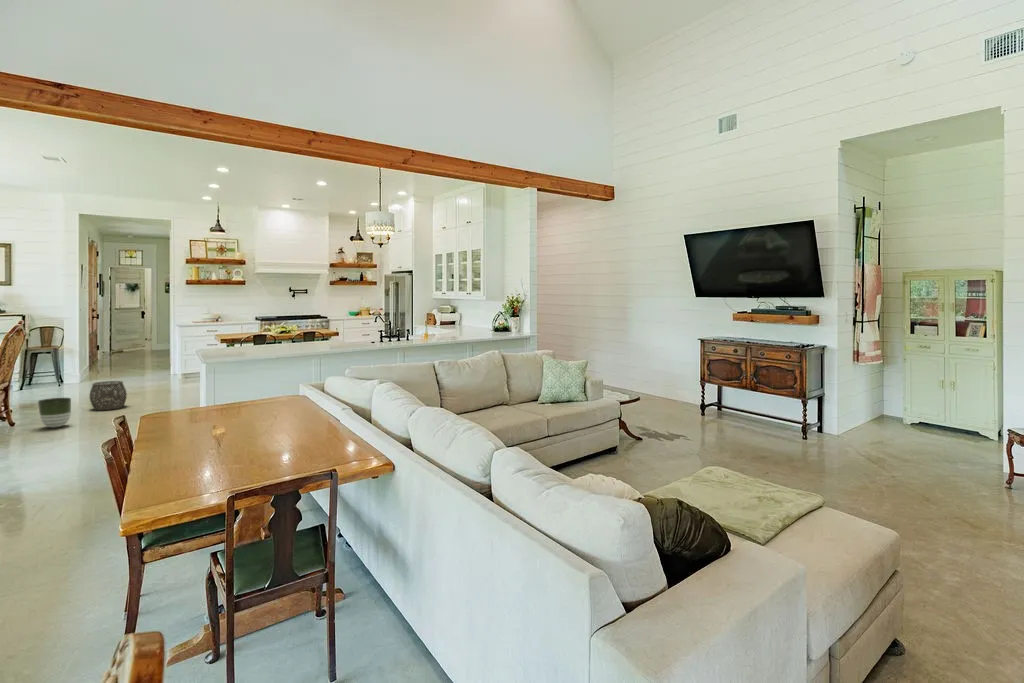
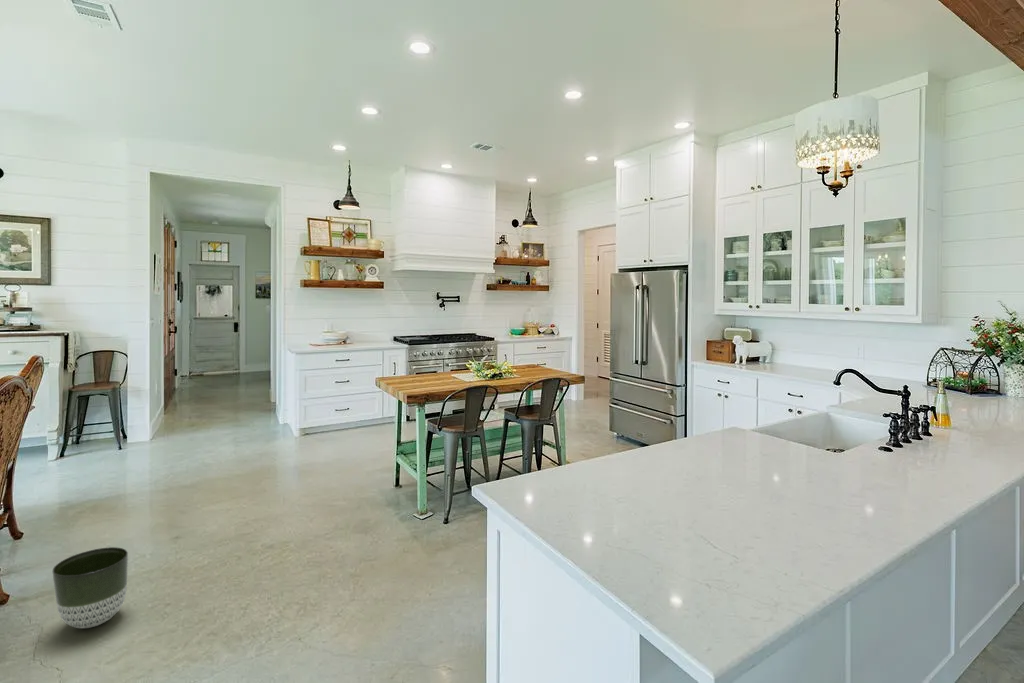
woven basket: present [90,381,127,410] -> none [166,471,234,536]

